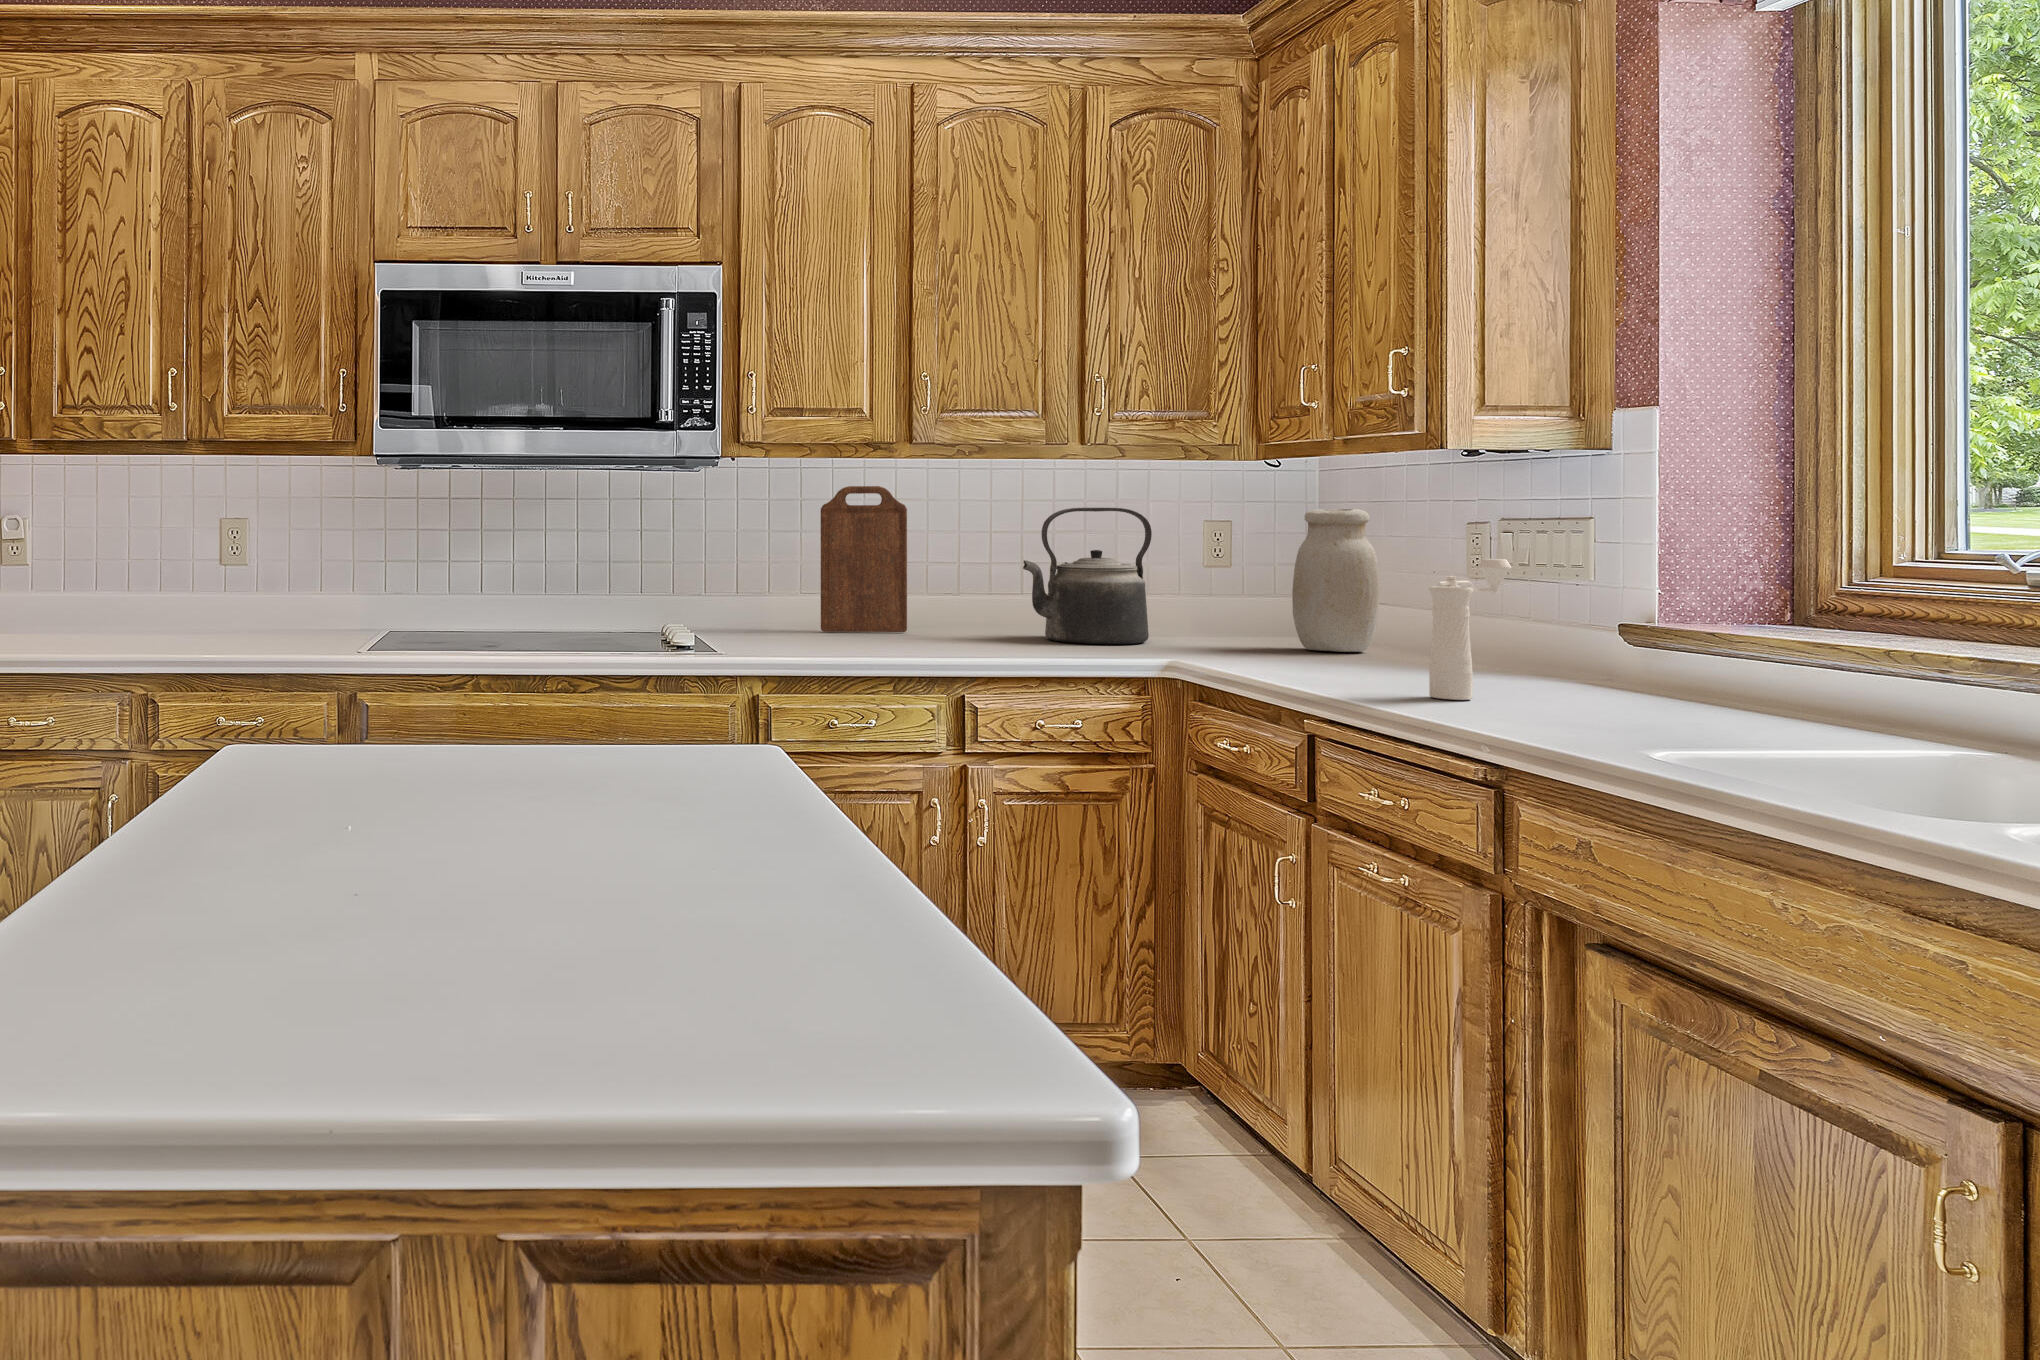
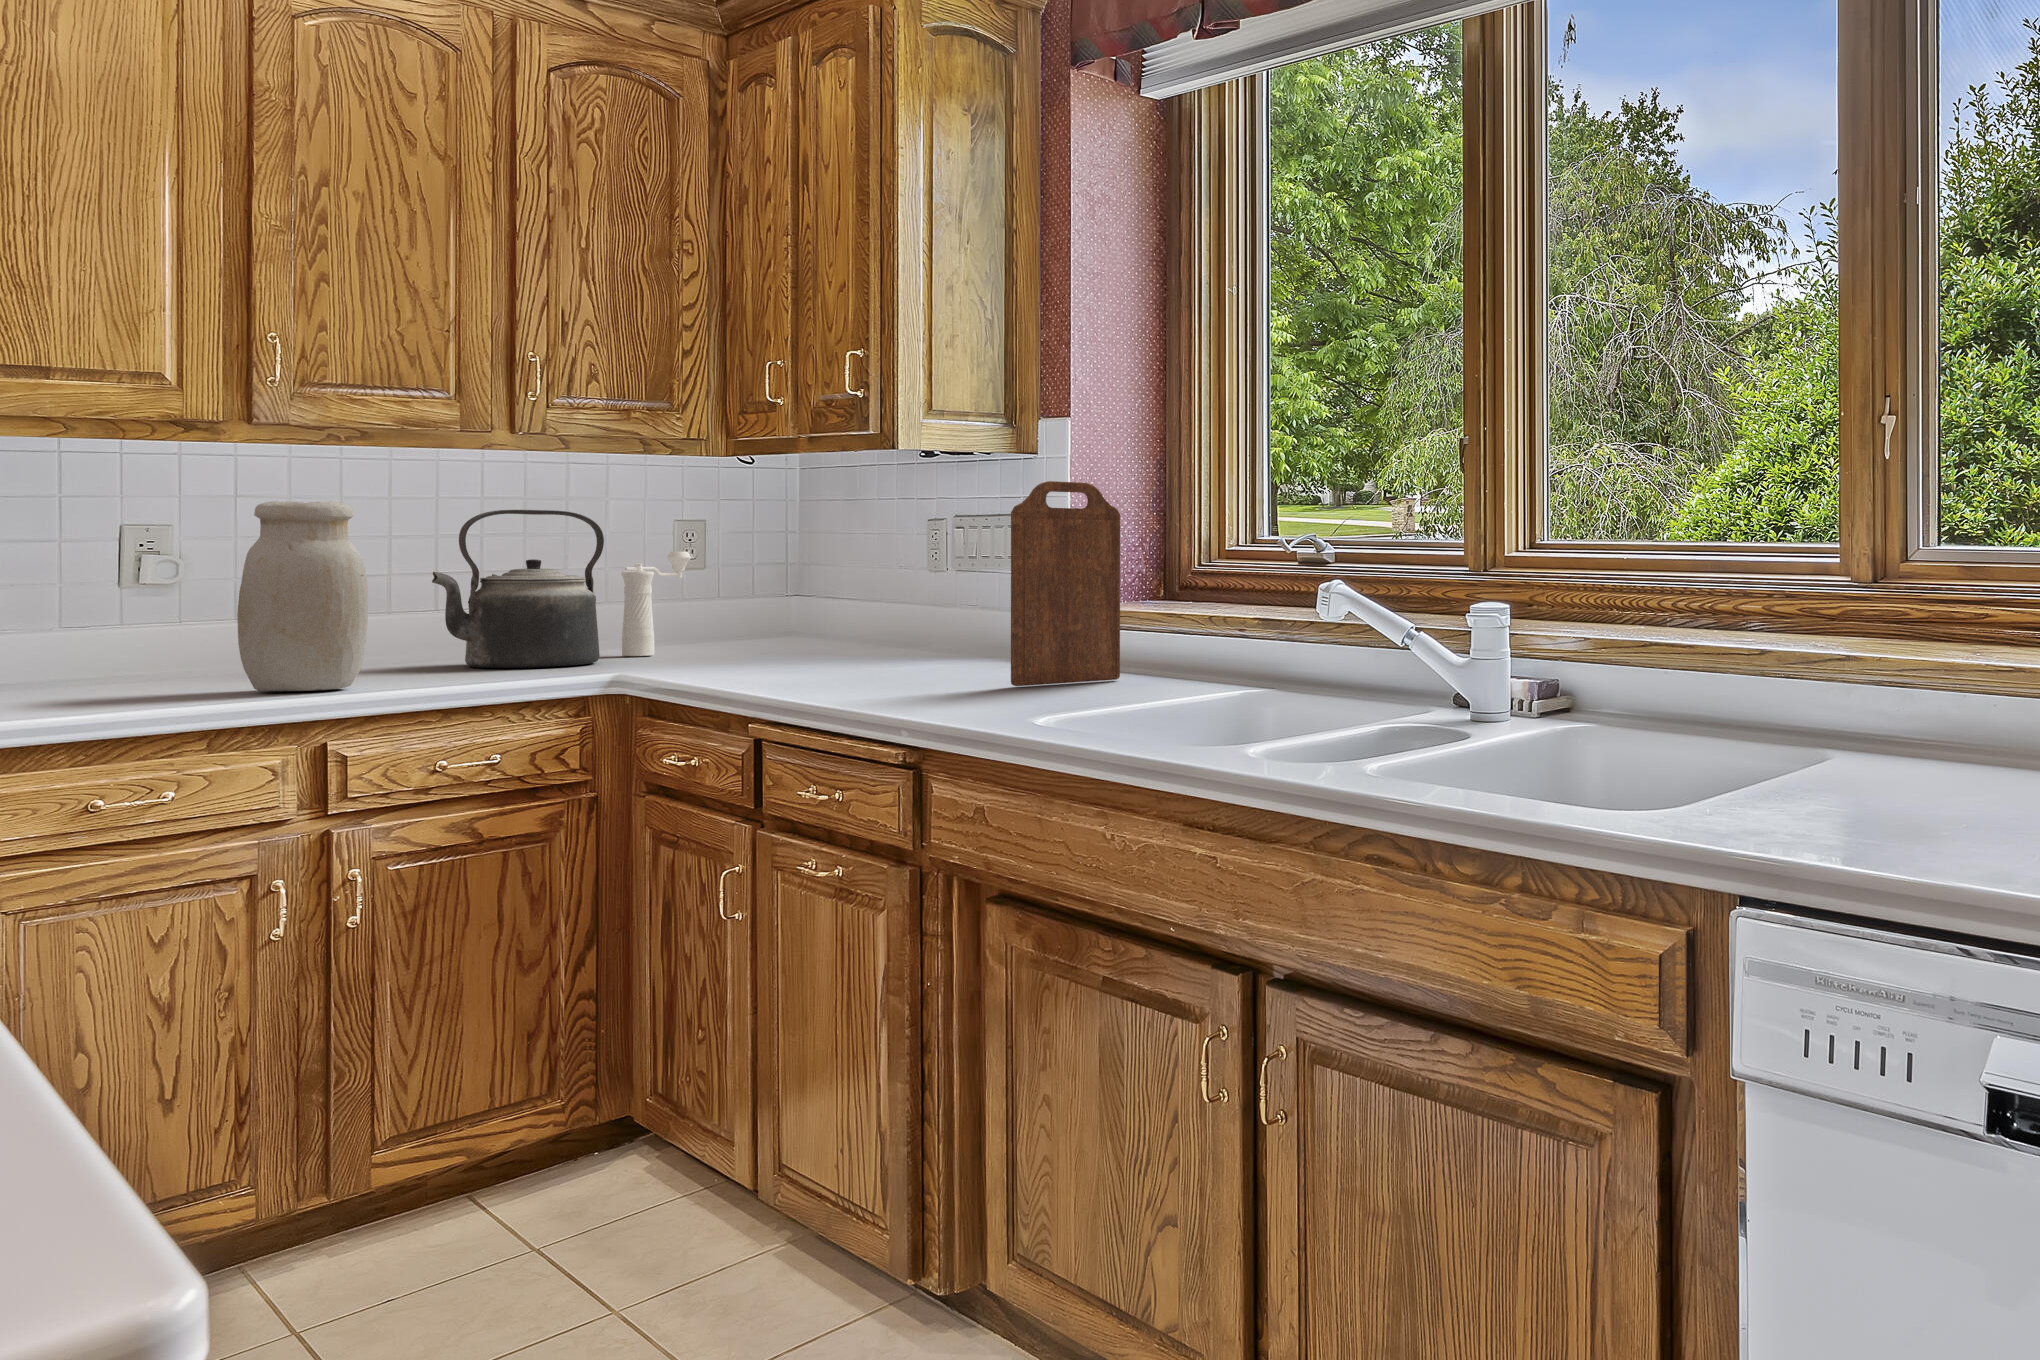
cutting board: present [821,486,907,632] -> present [1011,481,1120,686]
jar: present [1292,509,1380,652] -> present [237,501,368,691]
pepper mill: present [1429,559,1511,700] -> present [621,552,691,656]

